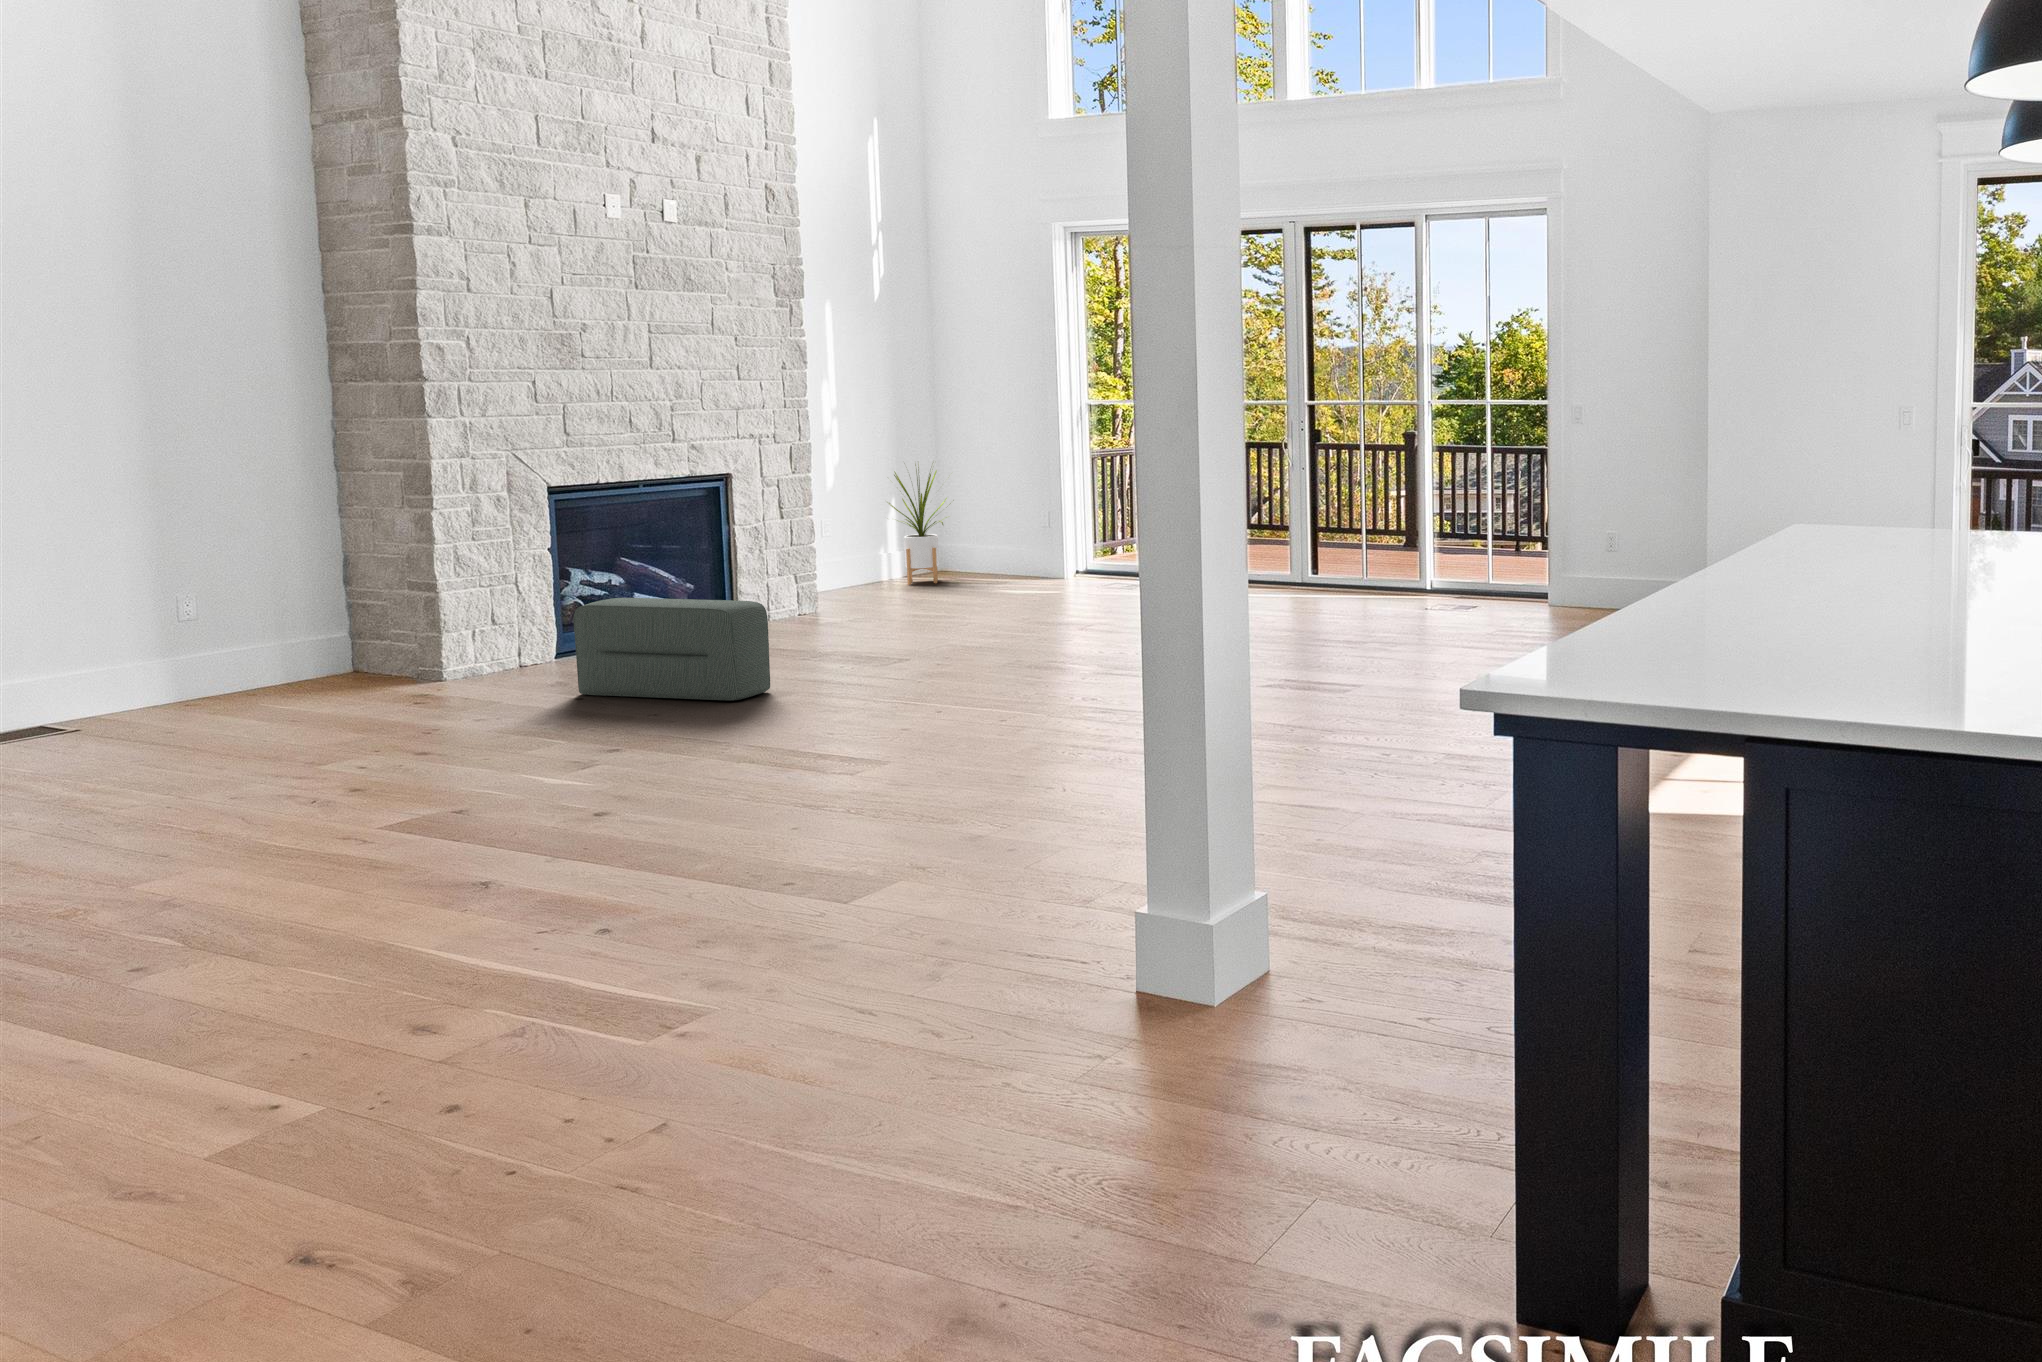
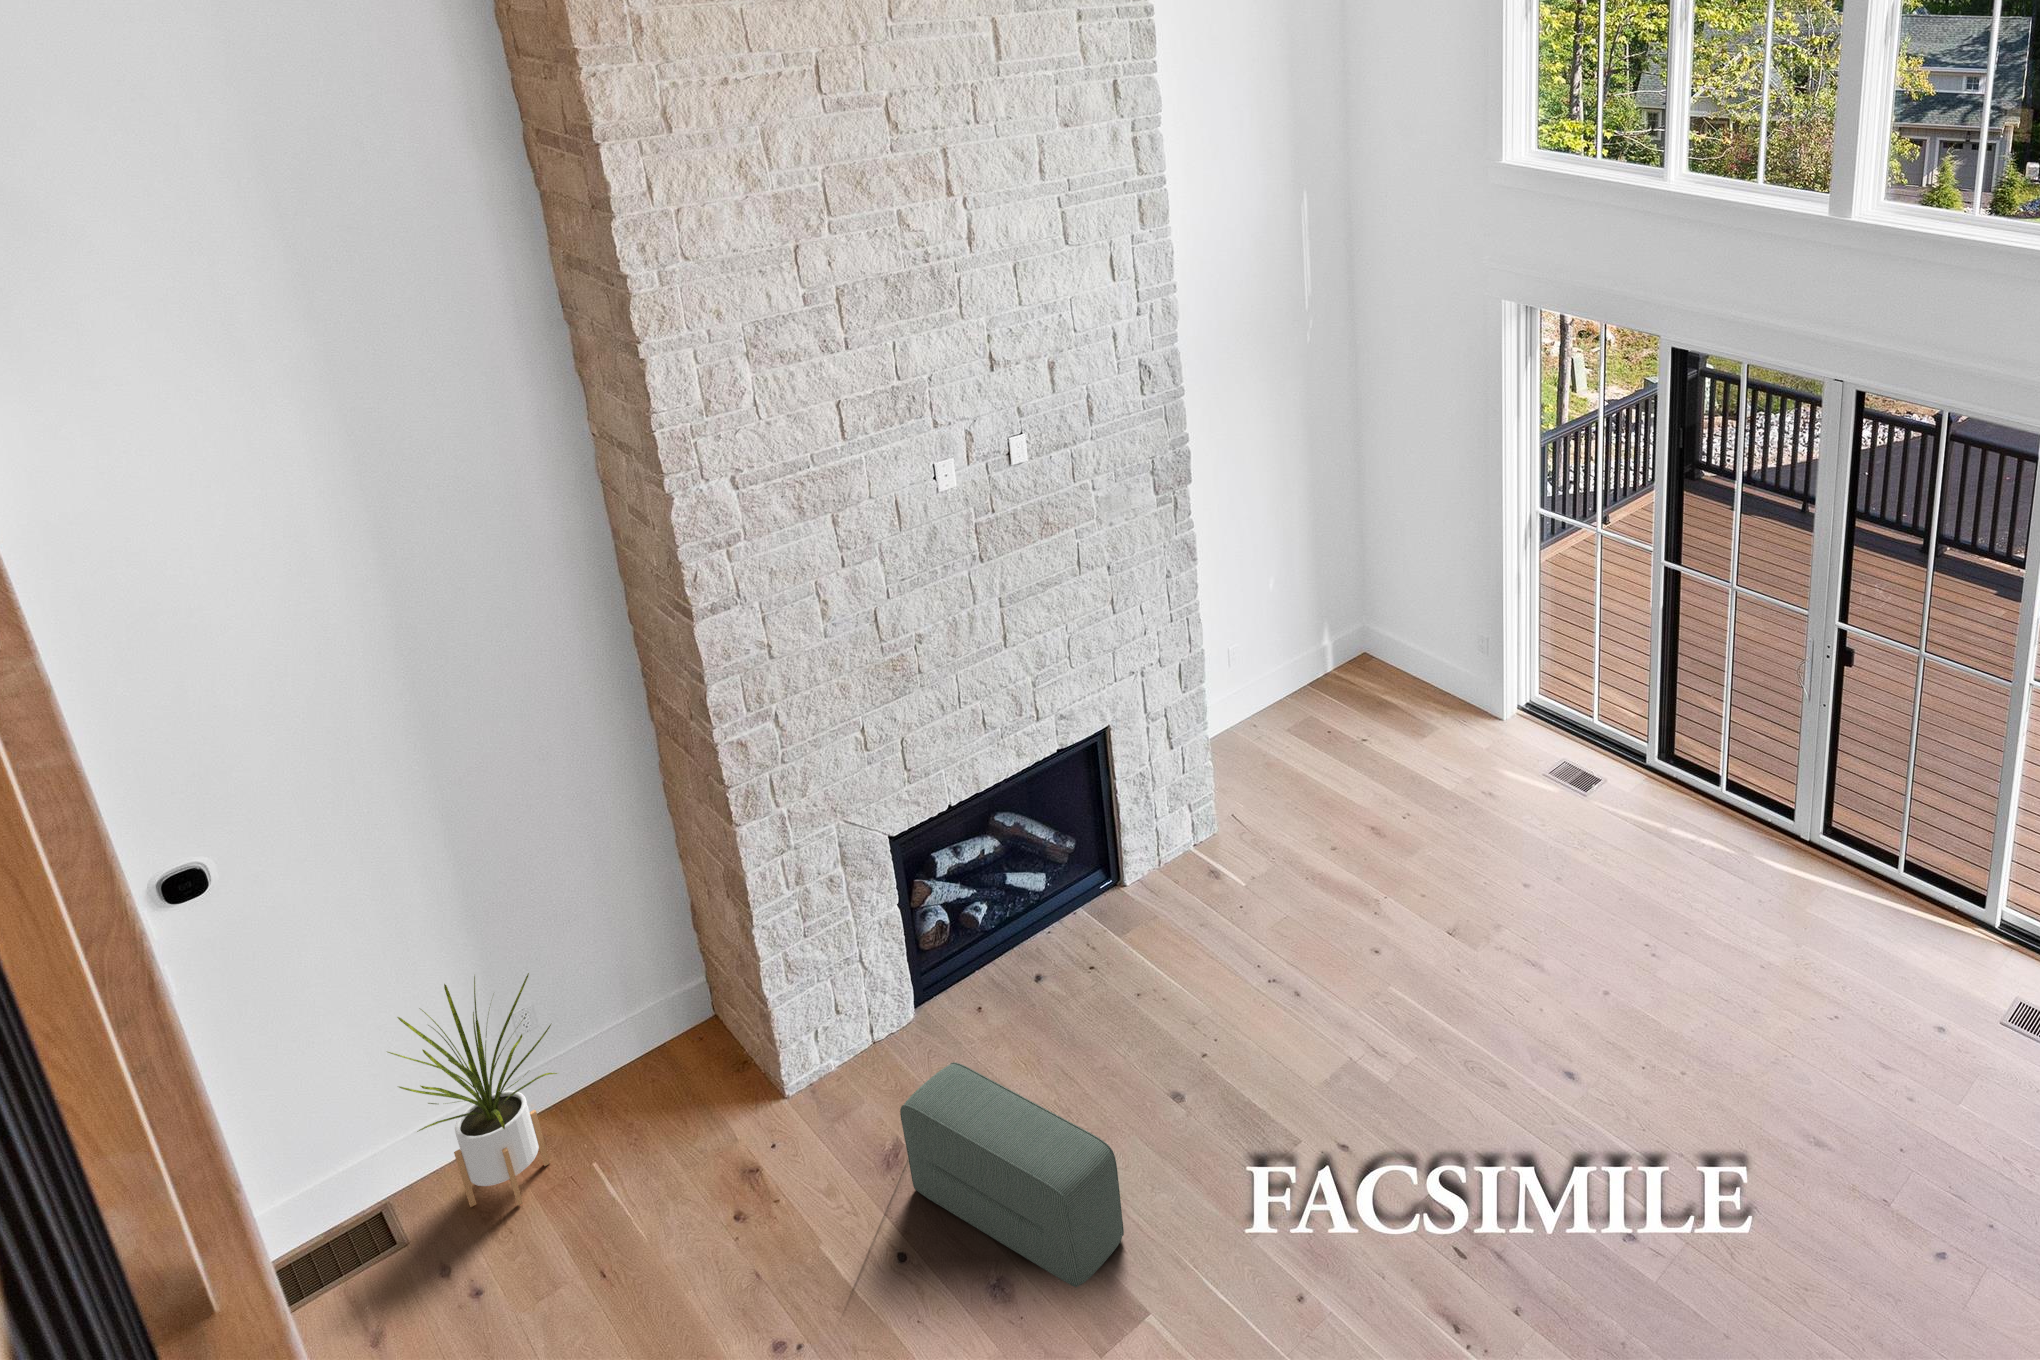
house plant: present [889,465,947,585] -> present [388,973,557,1207]

